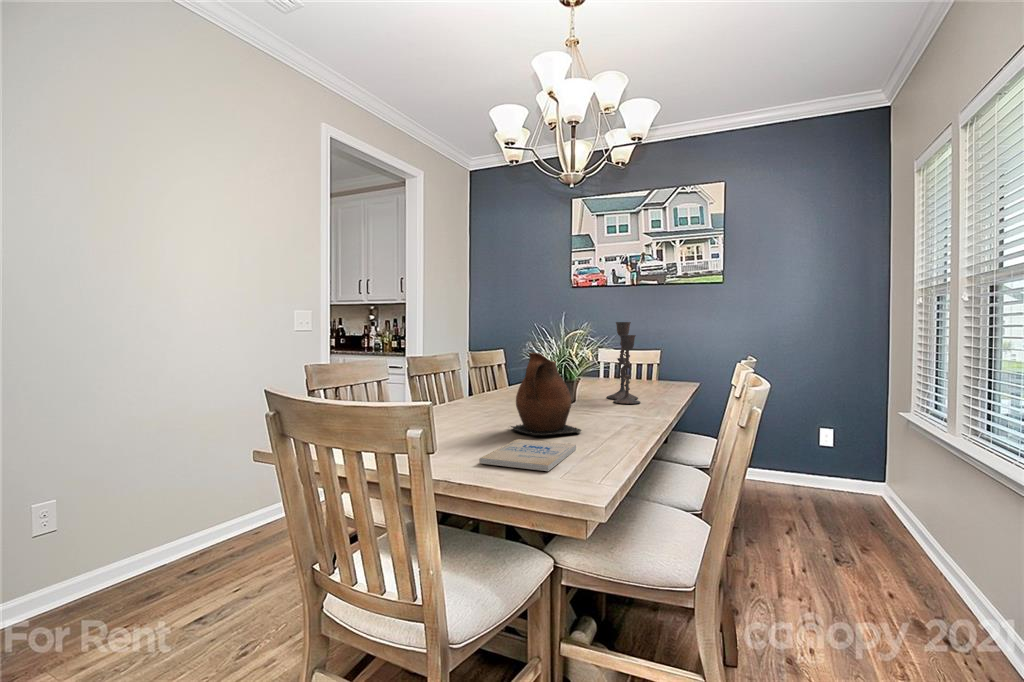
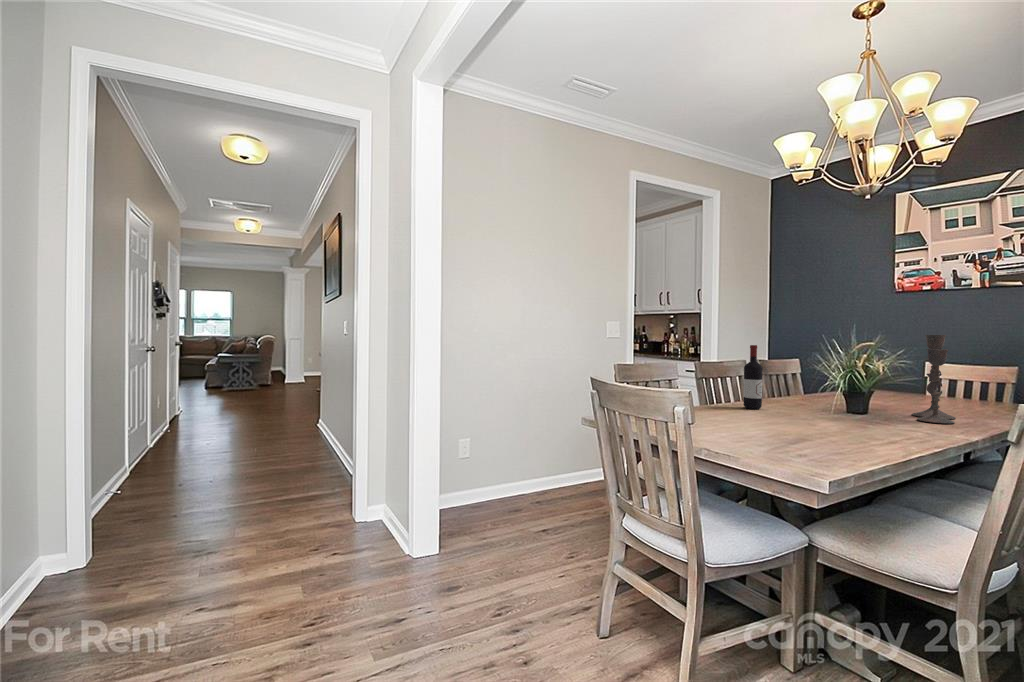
wine bottle: none [464,334,483,405] -> present [743,345,763,409]
ceramic pitcher: present [511,353,581,435] -> none [776,365,854,443]
book: present [479,439,576,471] -> none [737,439,837,466]

